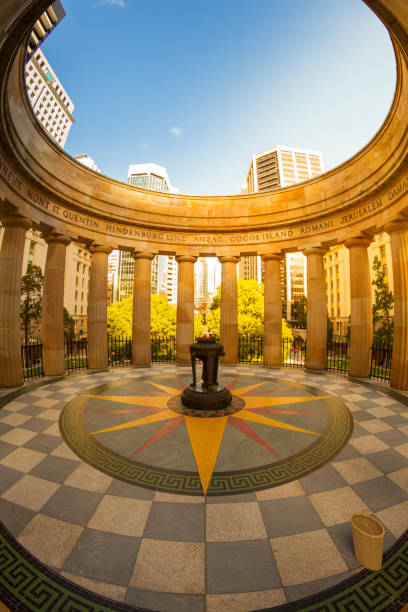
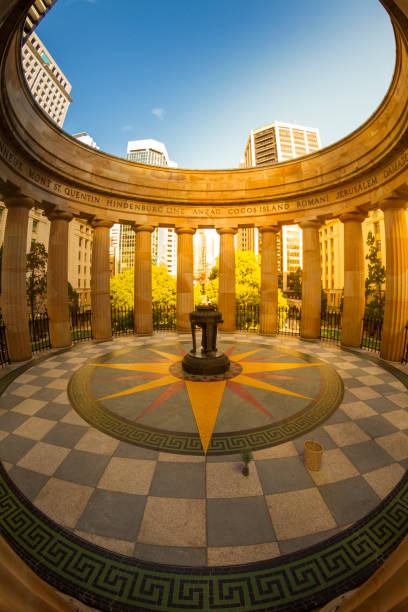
potted plant: none [242,520,278,580] -> present [240,448,252,476]

